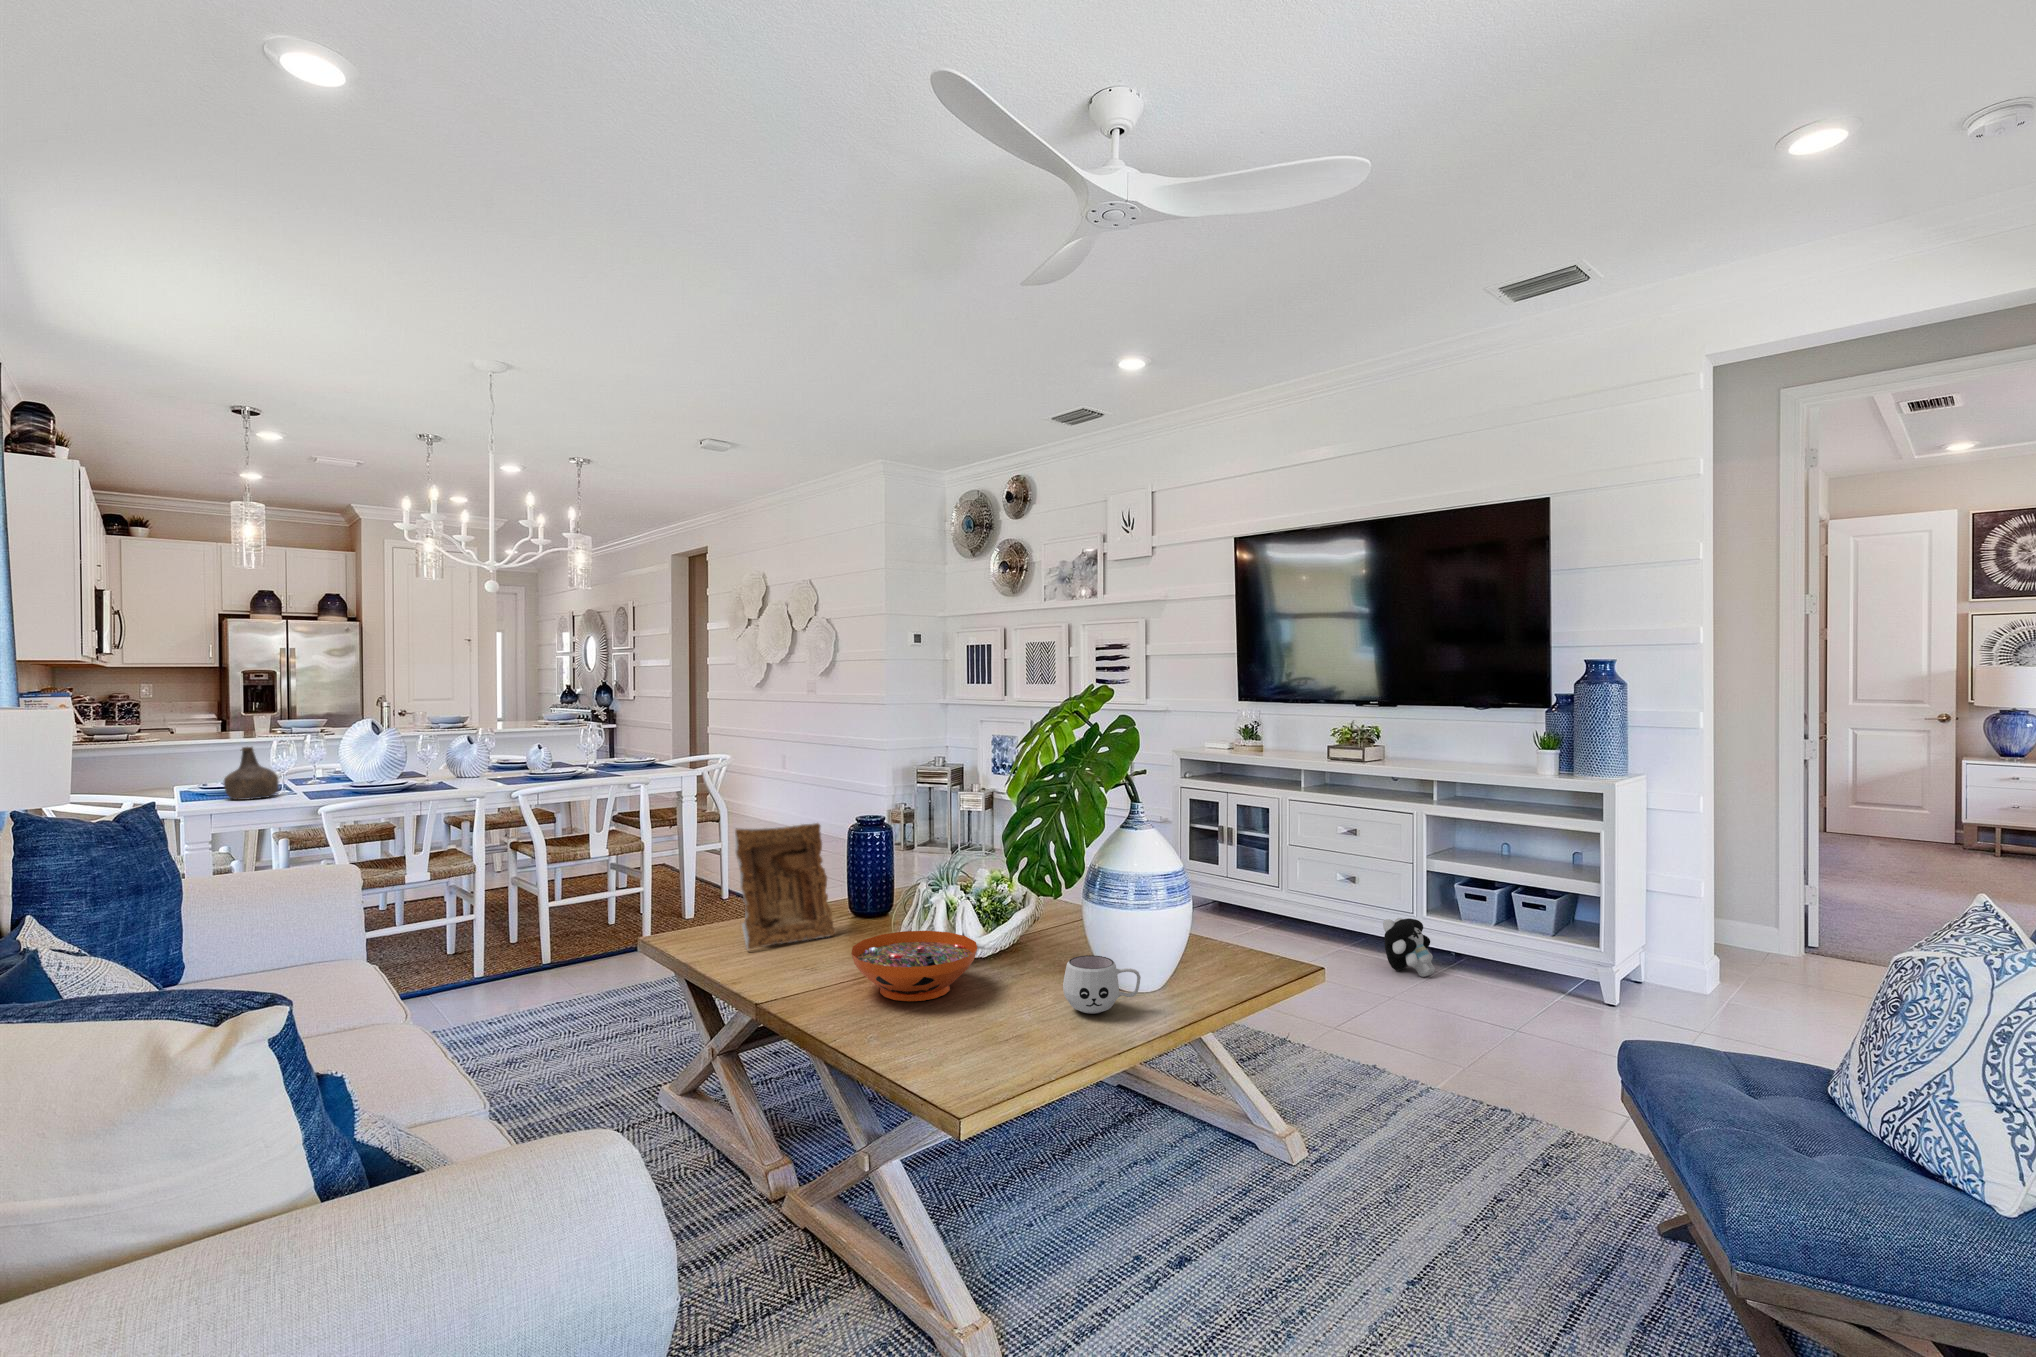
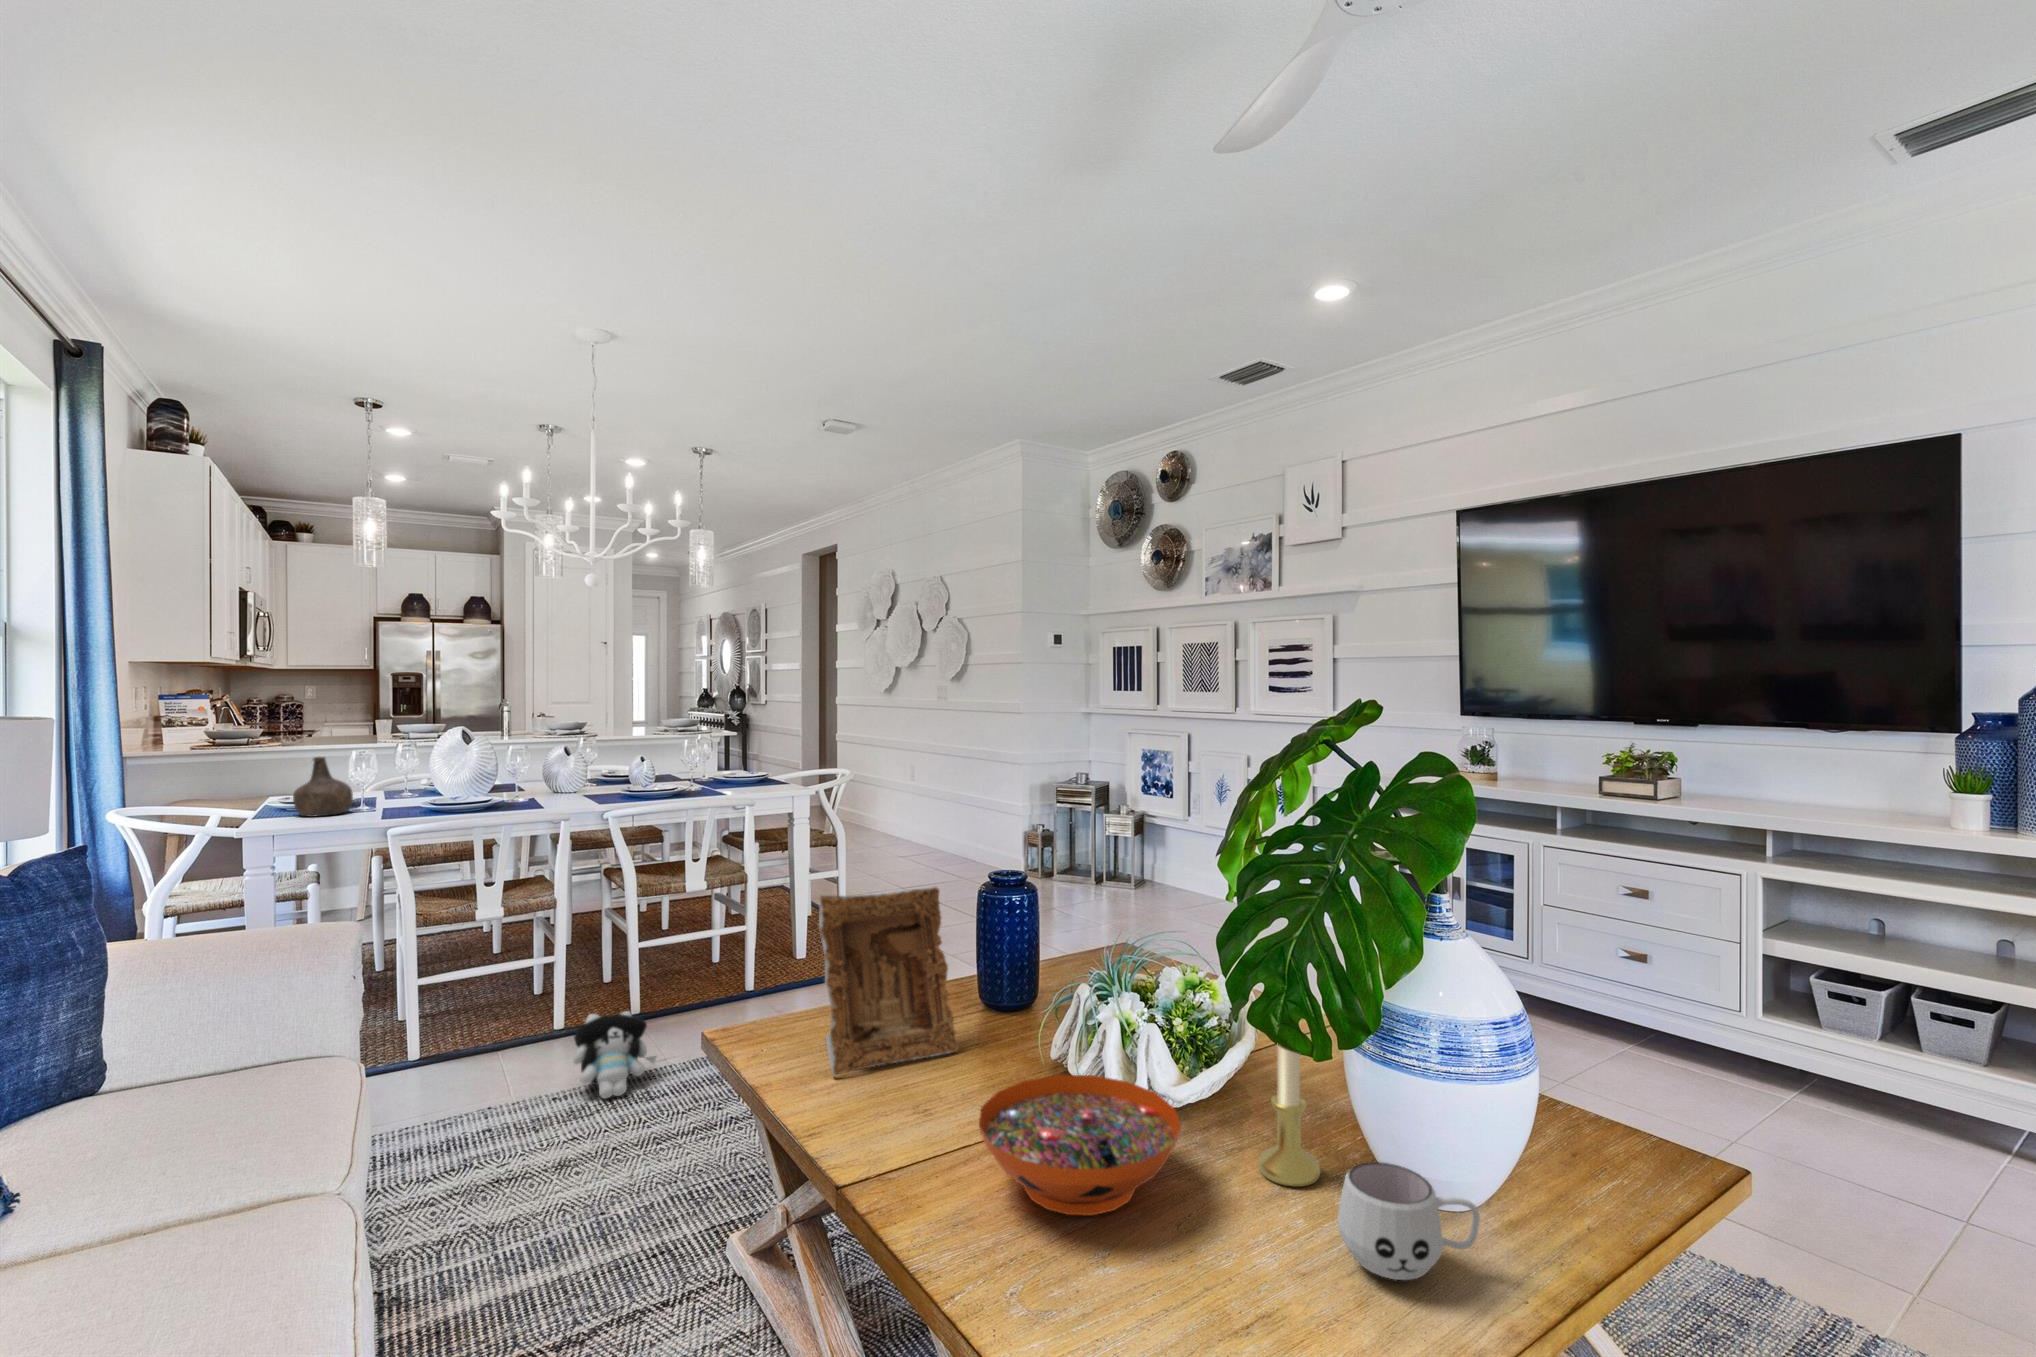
candle holder: none [1027,869,1065,984] -> present [1258,1046,1321,1187]
plush toy: present [1383,918,1435,977] -> present [573,1011,656,1098]

